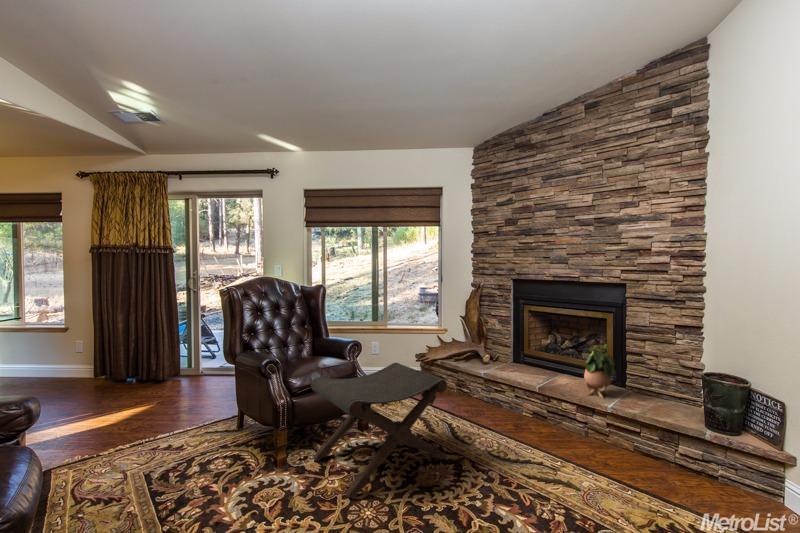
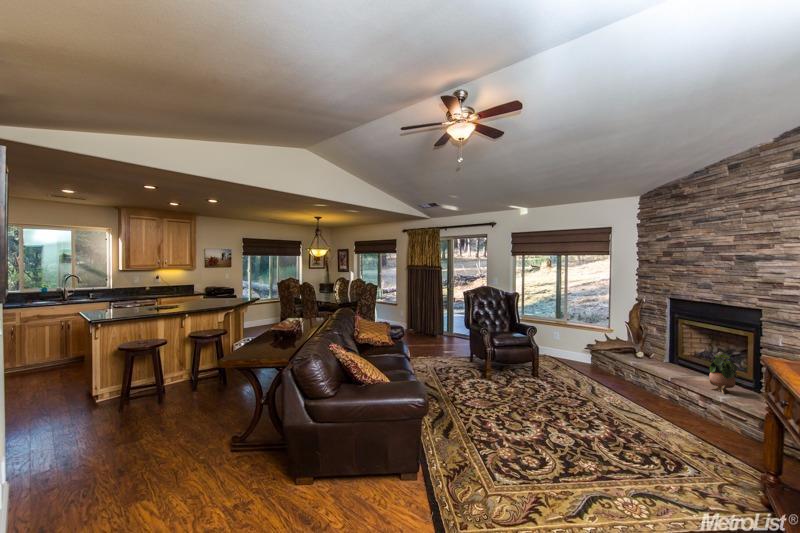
footstool: present [311,363,447,498] -> none [503,340,579,397]

